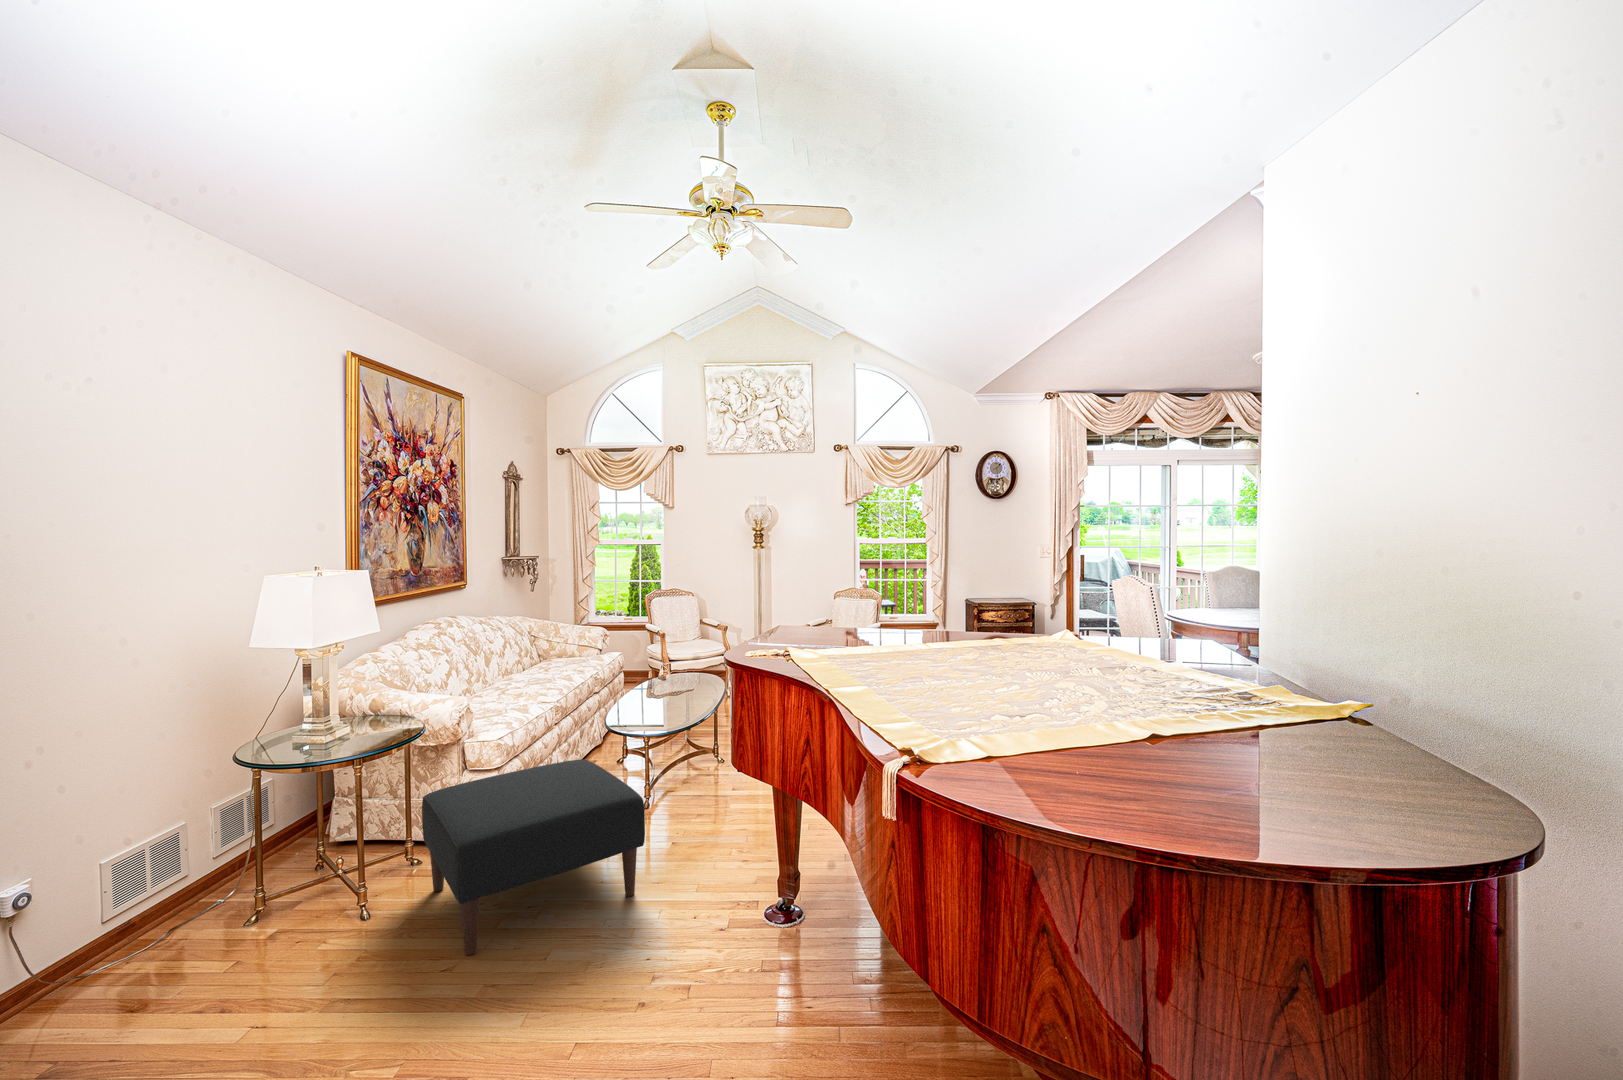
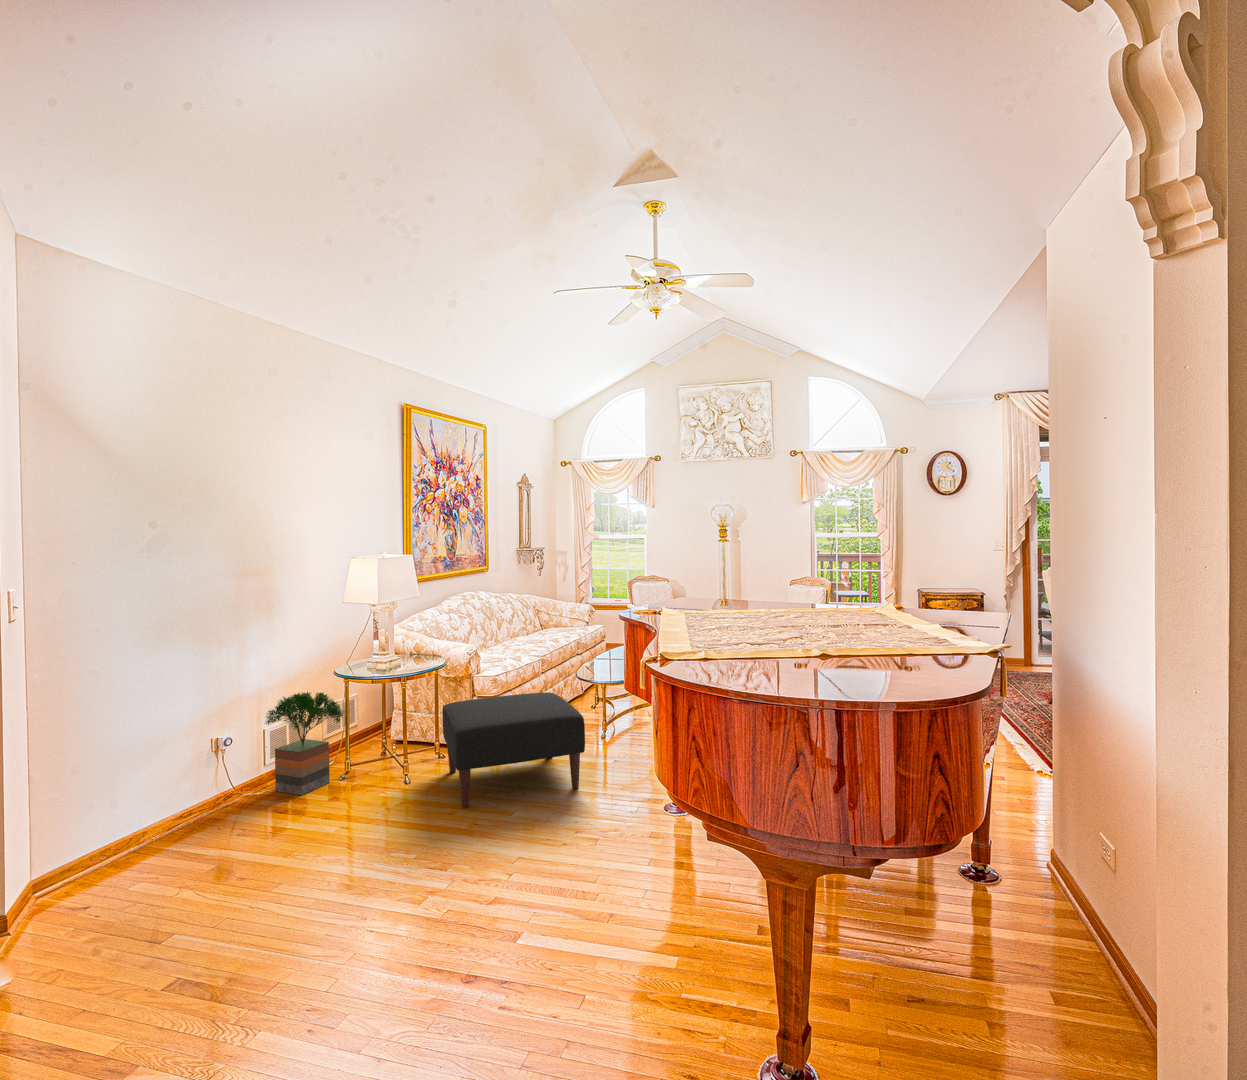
potted tree: none [93,796,255,973] -> present [265,692,344,795]

